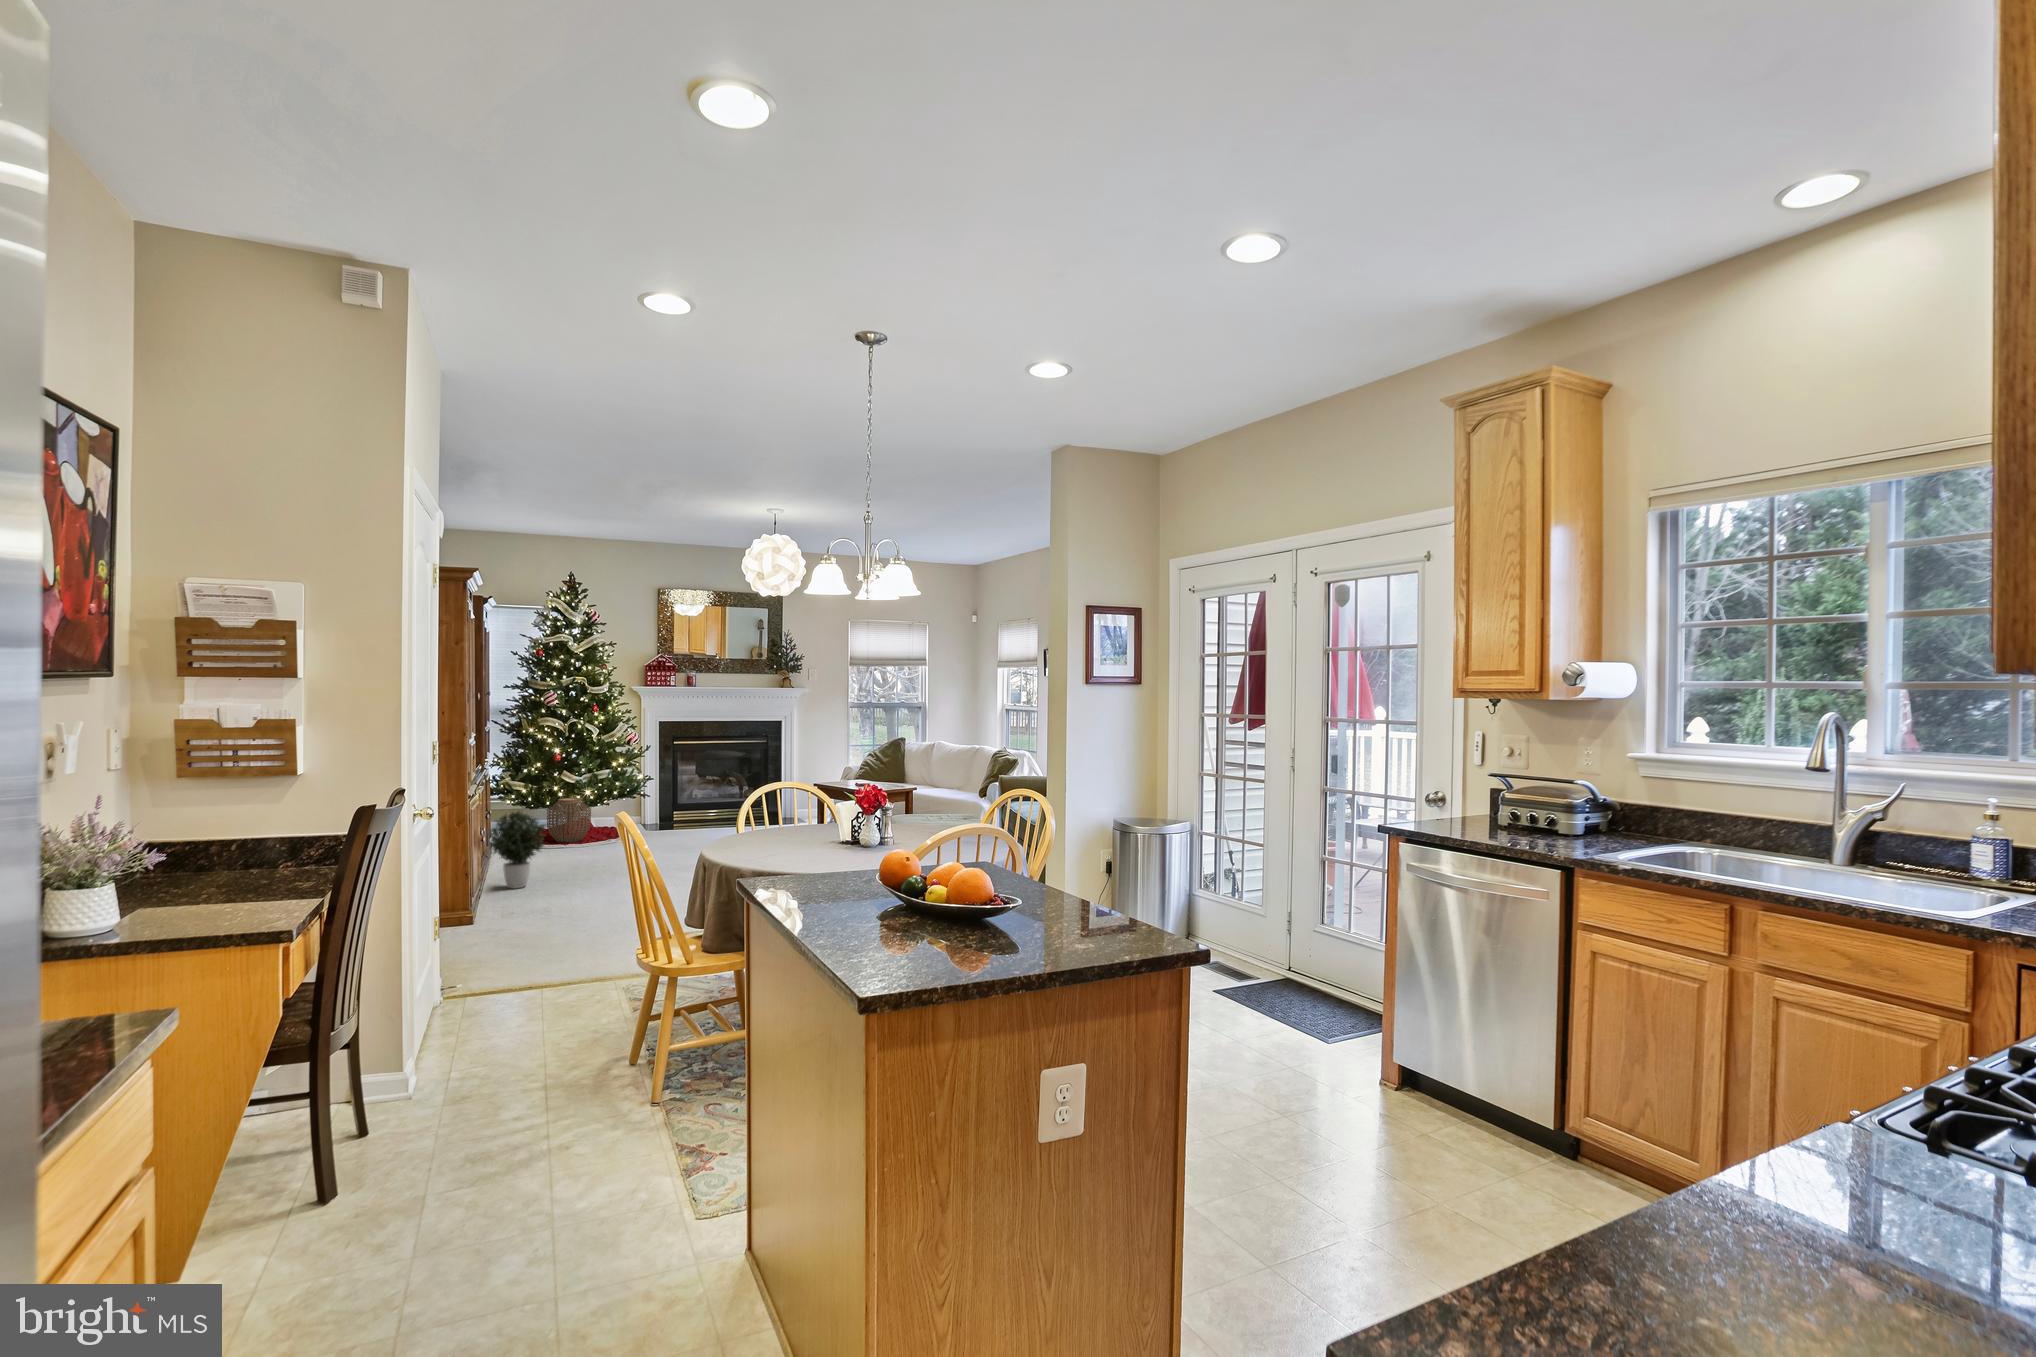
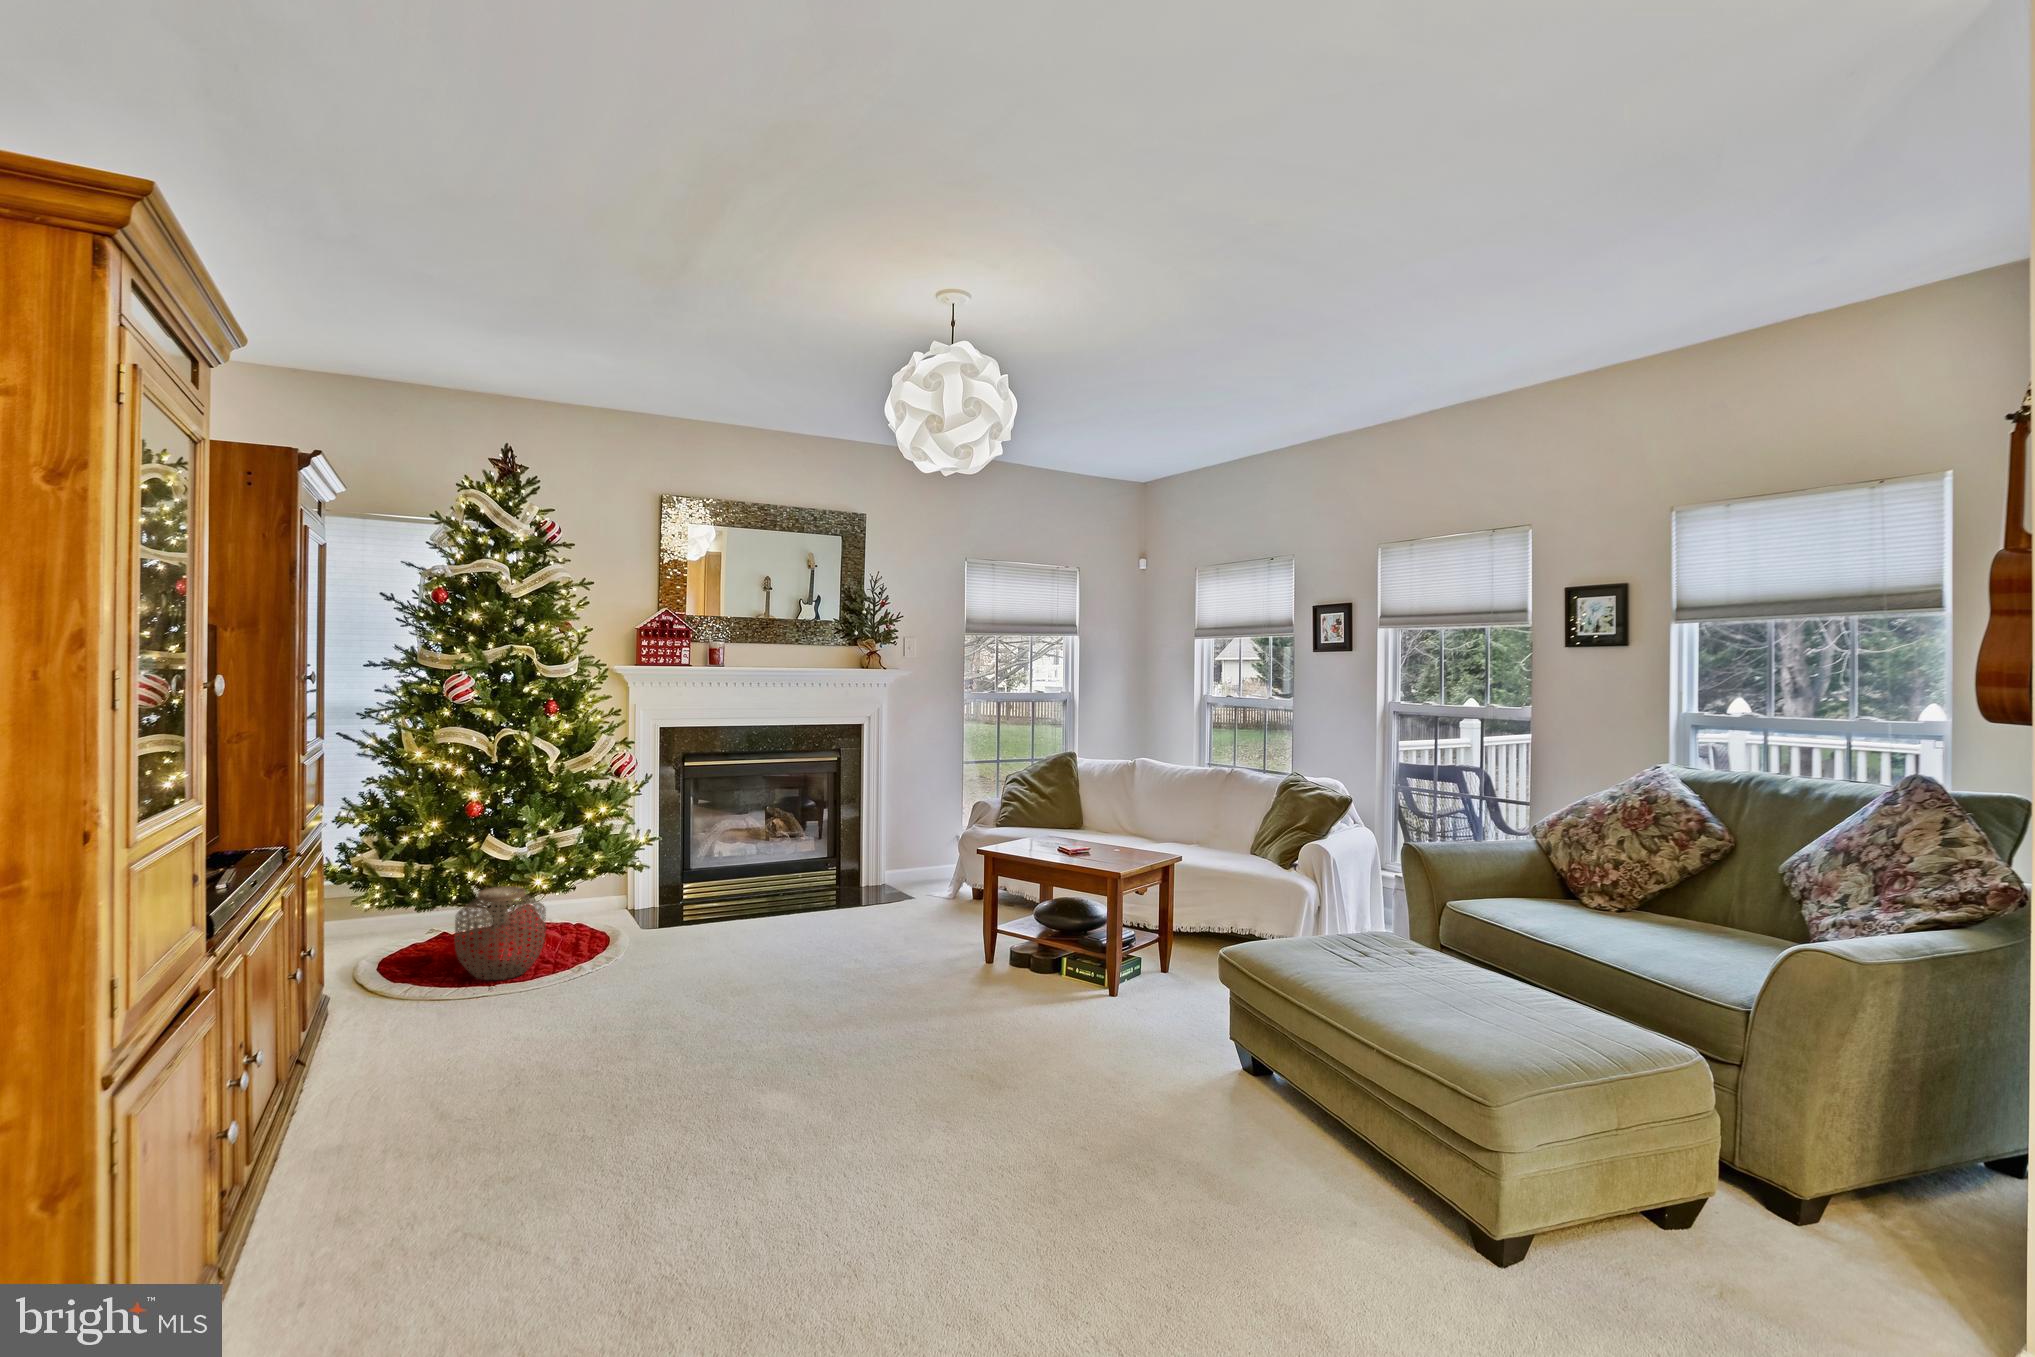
potted plant: present [488,811,545,889] -> none [299,1020,474,1247]

